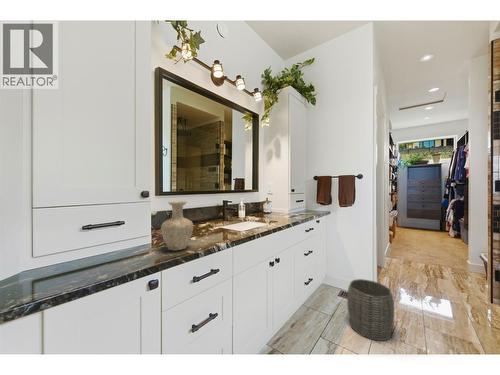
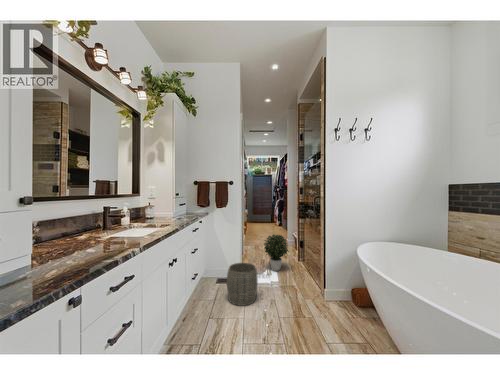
vase: present [161,201,193,251] -> none [57,207,103,265]
potted plant: none [413,250,464,307] -> present [264,235,289,271]

